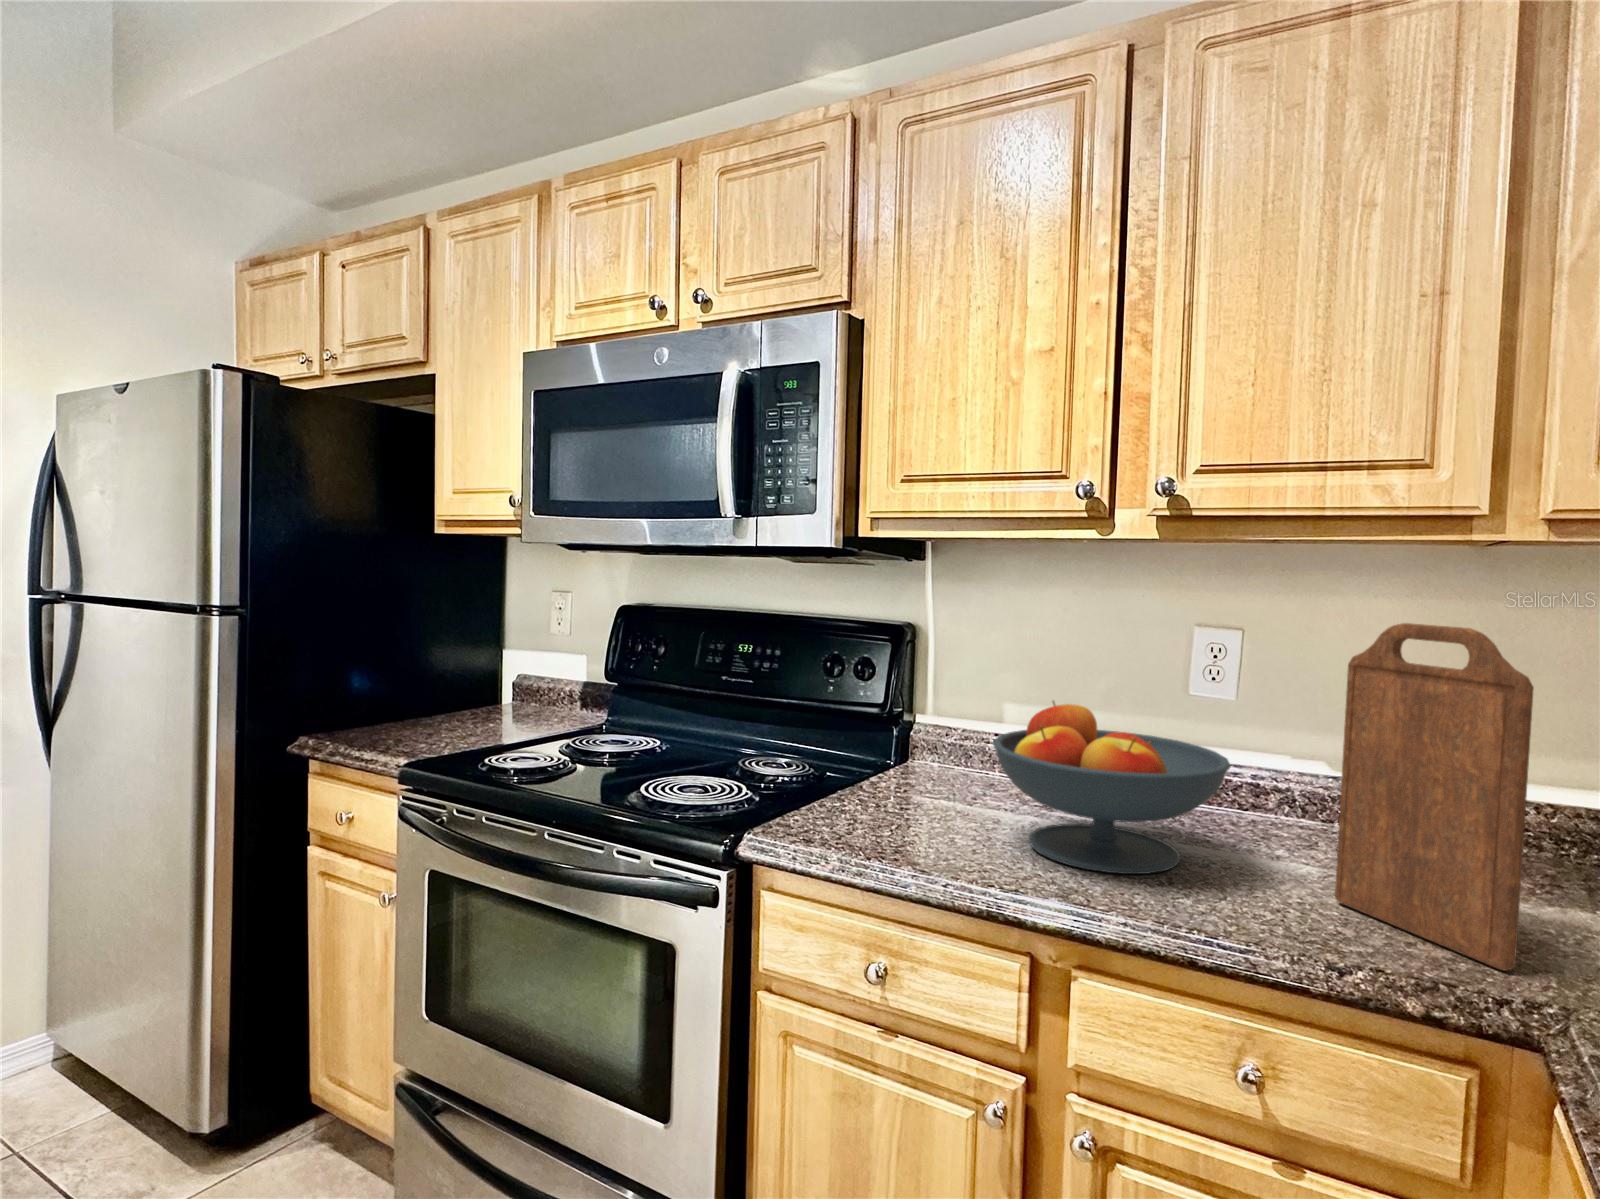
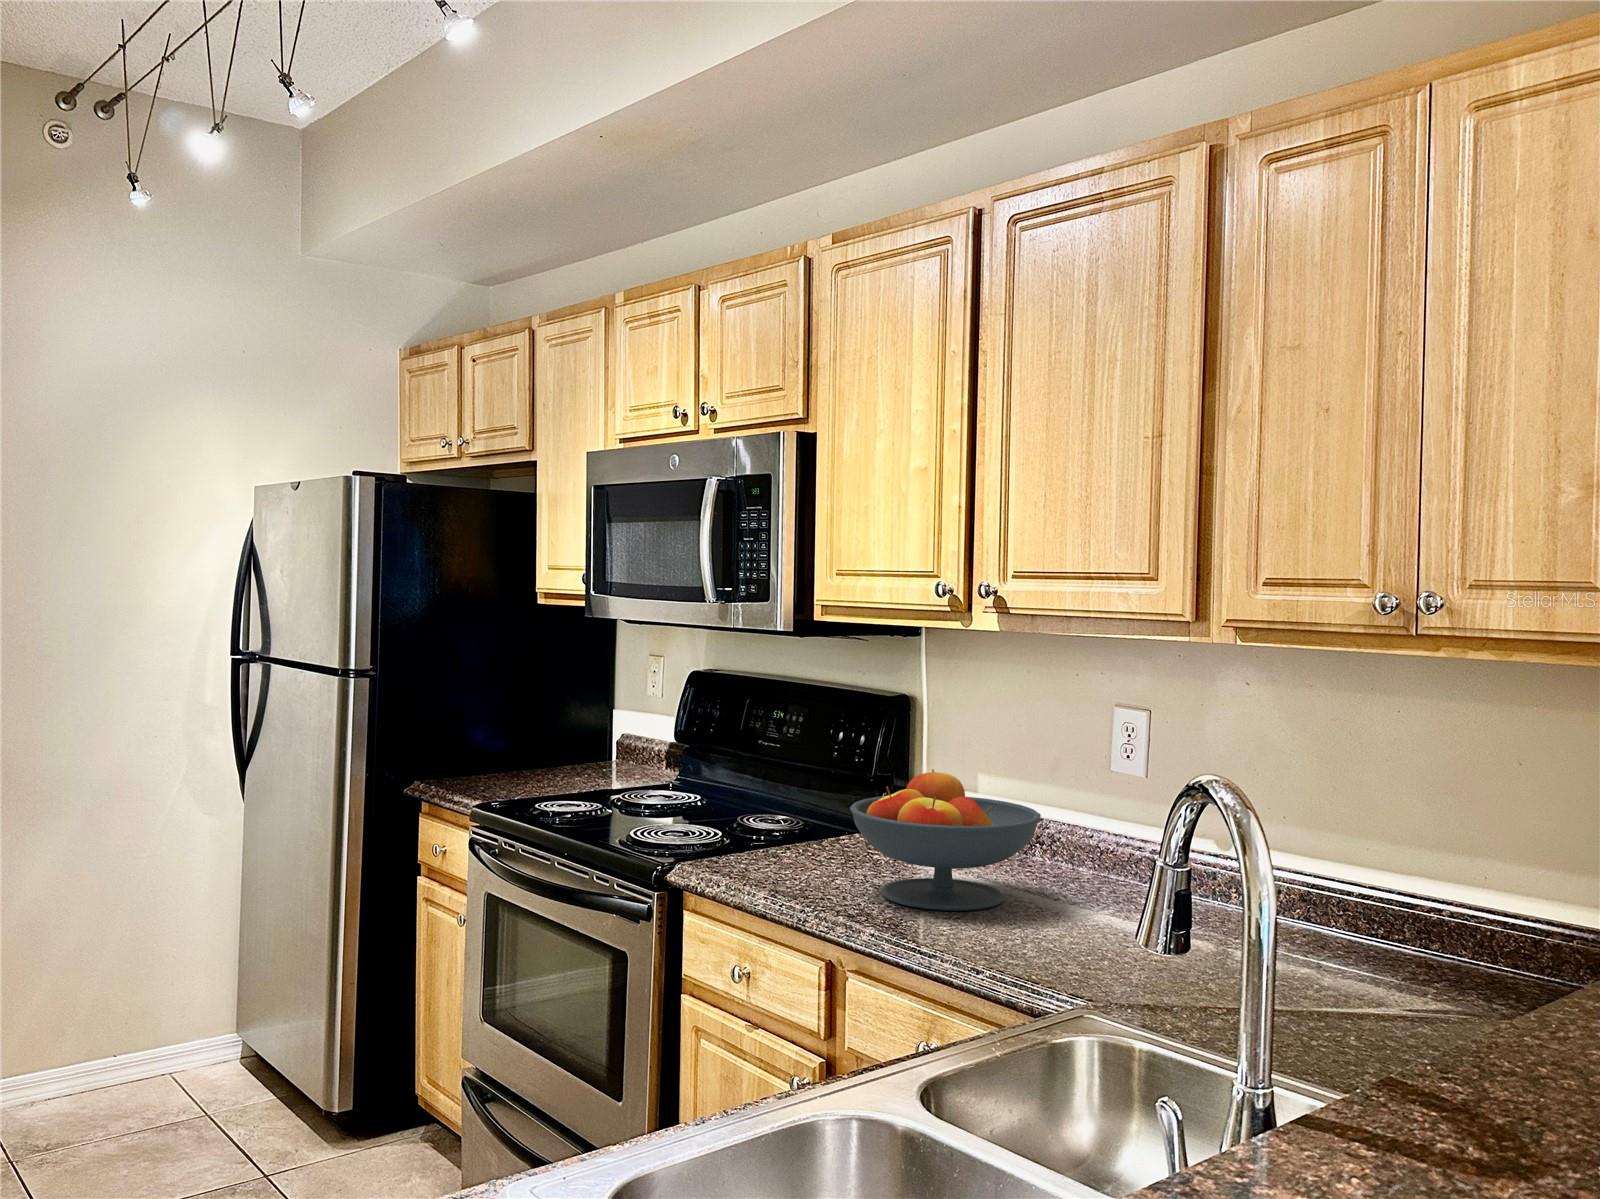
cutting board: present [1335,623,1534,970] -> none [1061,709,1102,974]

